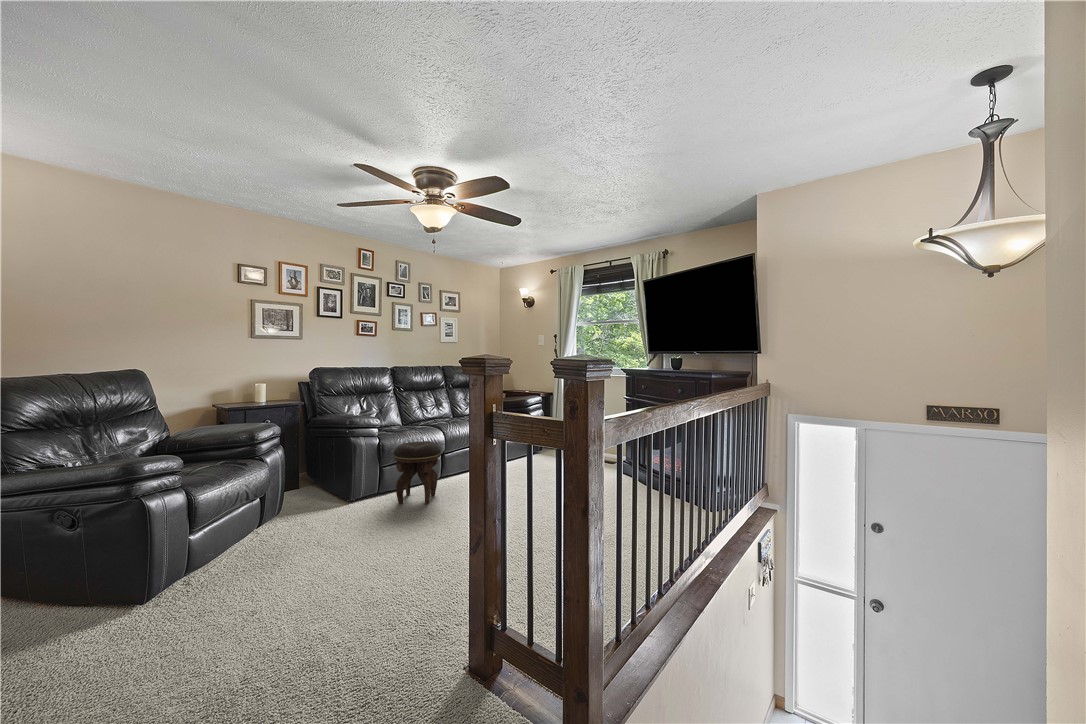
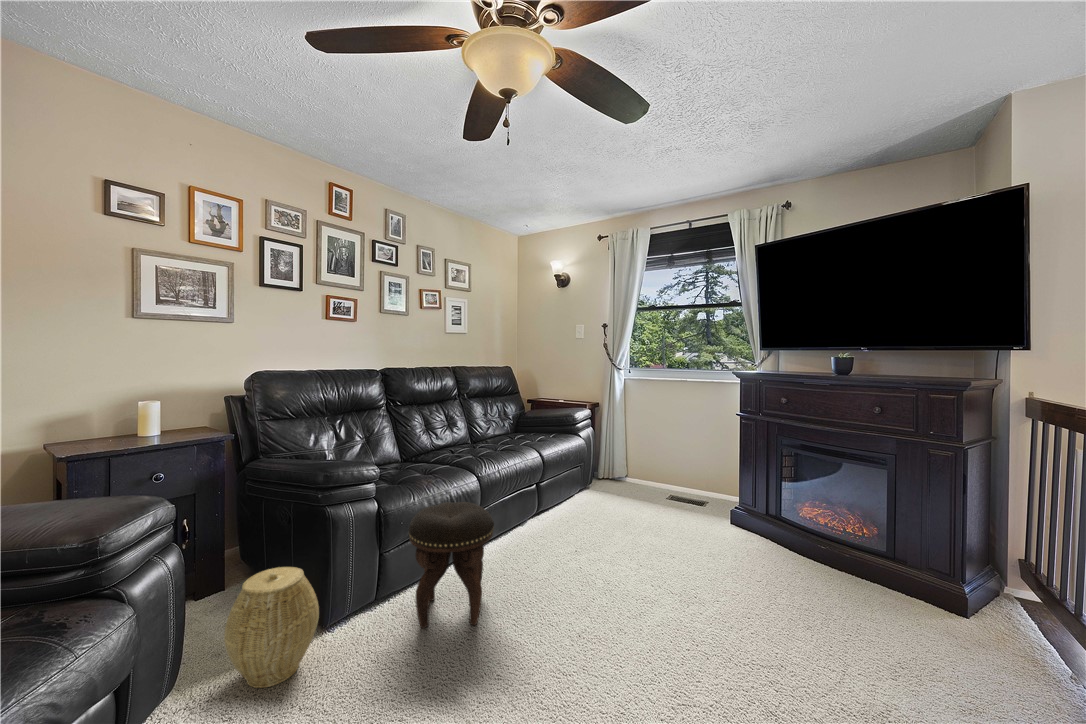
woven basket: none [302,465,345,517] -> present [224,567,319,688]

